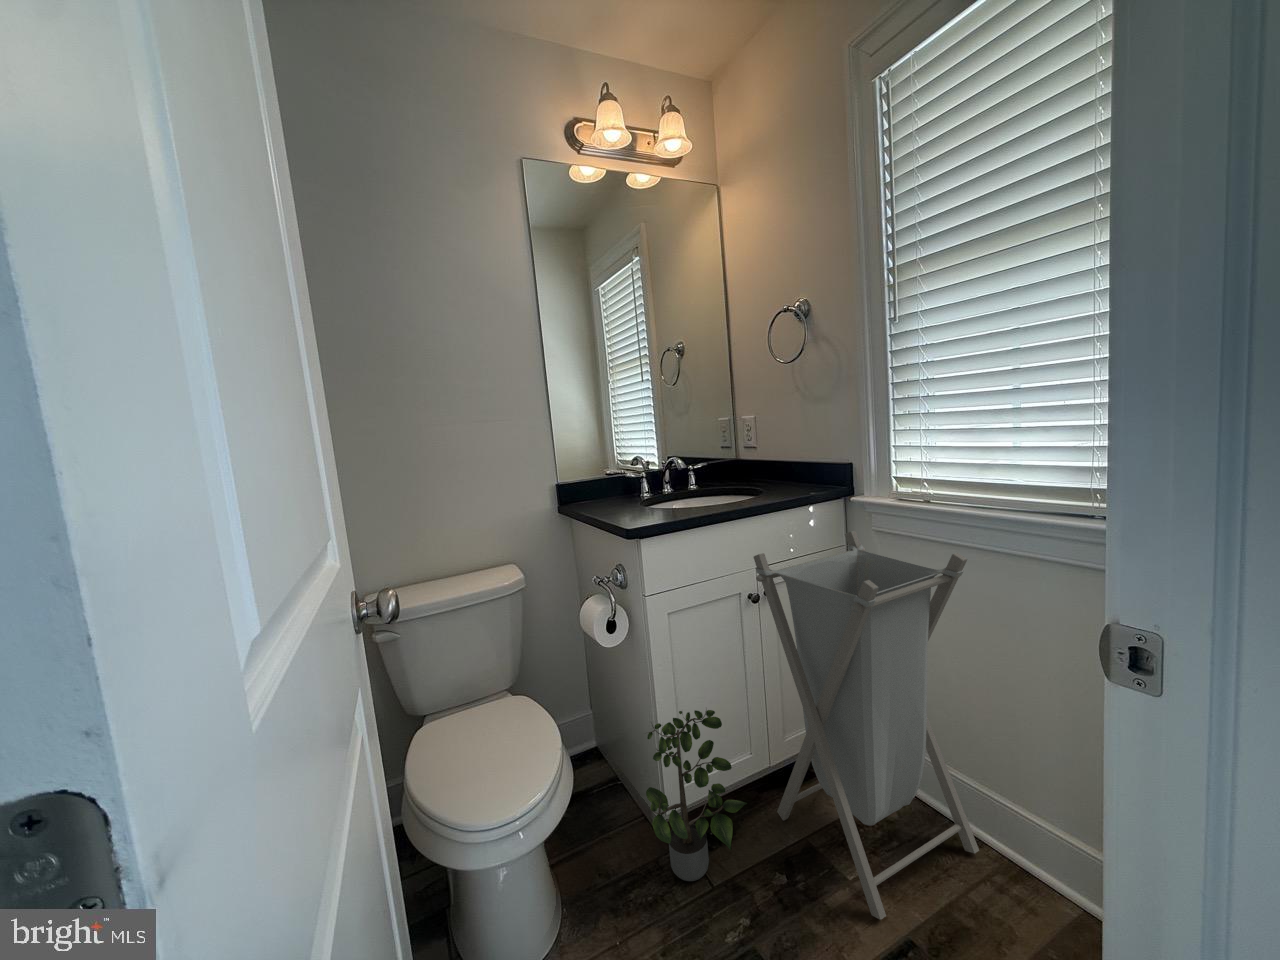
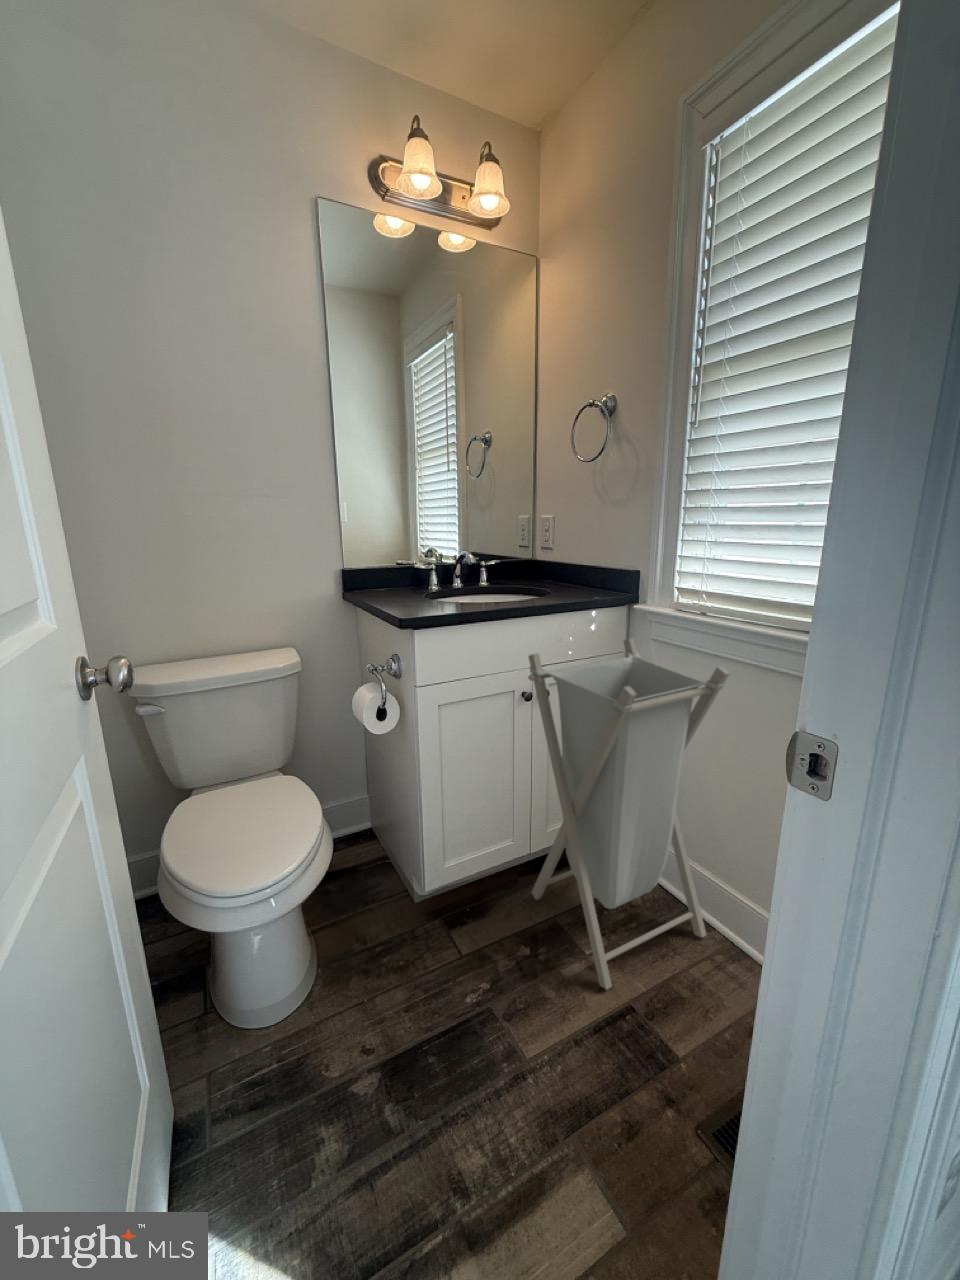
potted plant: present [646,710,747,881] -> none [405,793,502,949]

